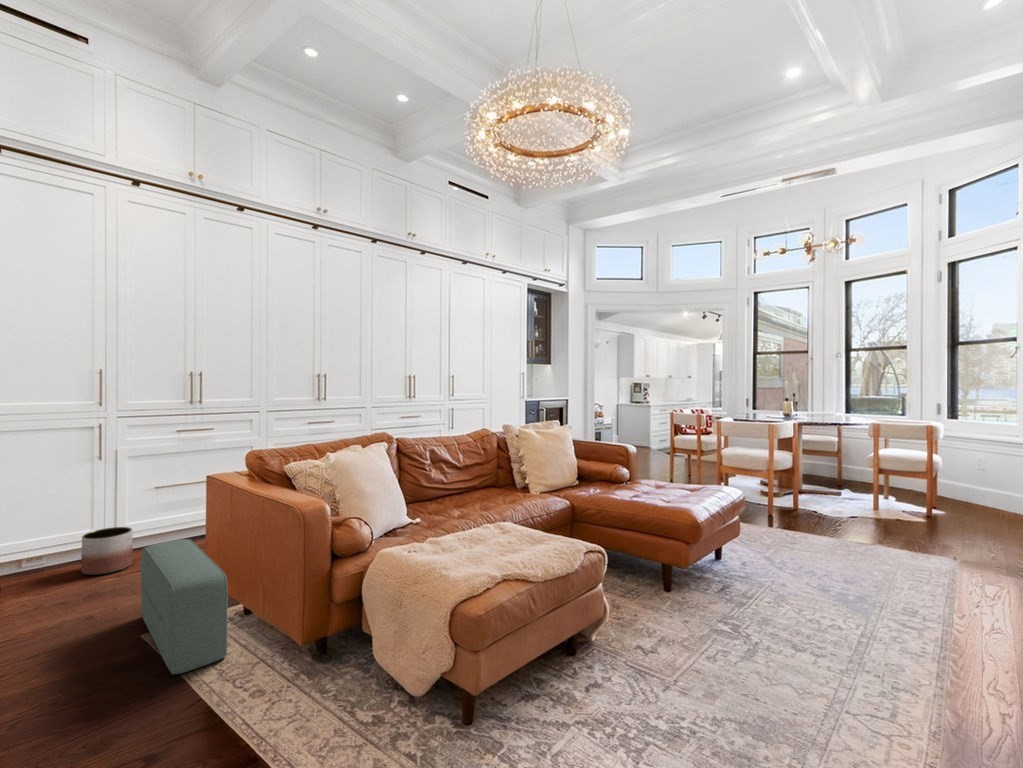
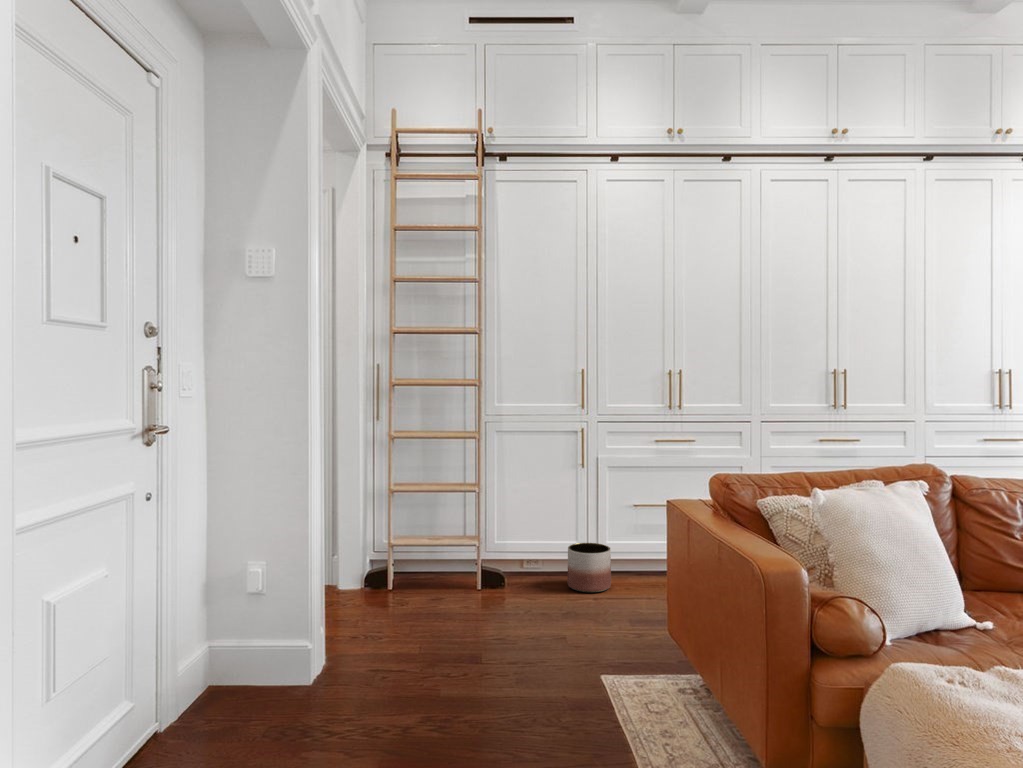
pouf: present [140,539,228,674] -> none [604,572,681,739]

